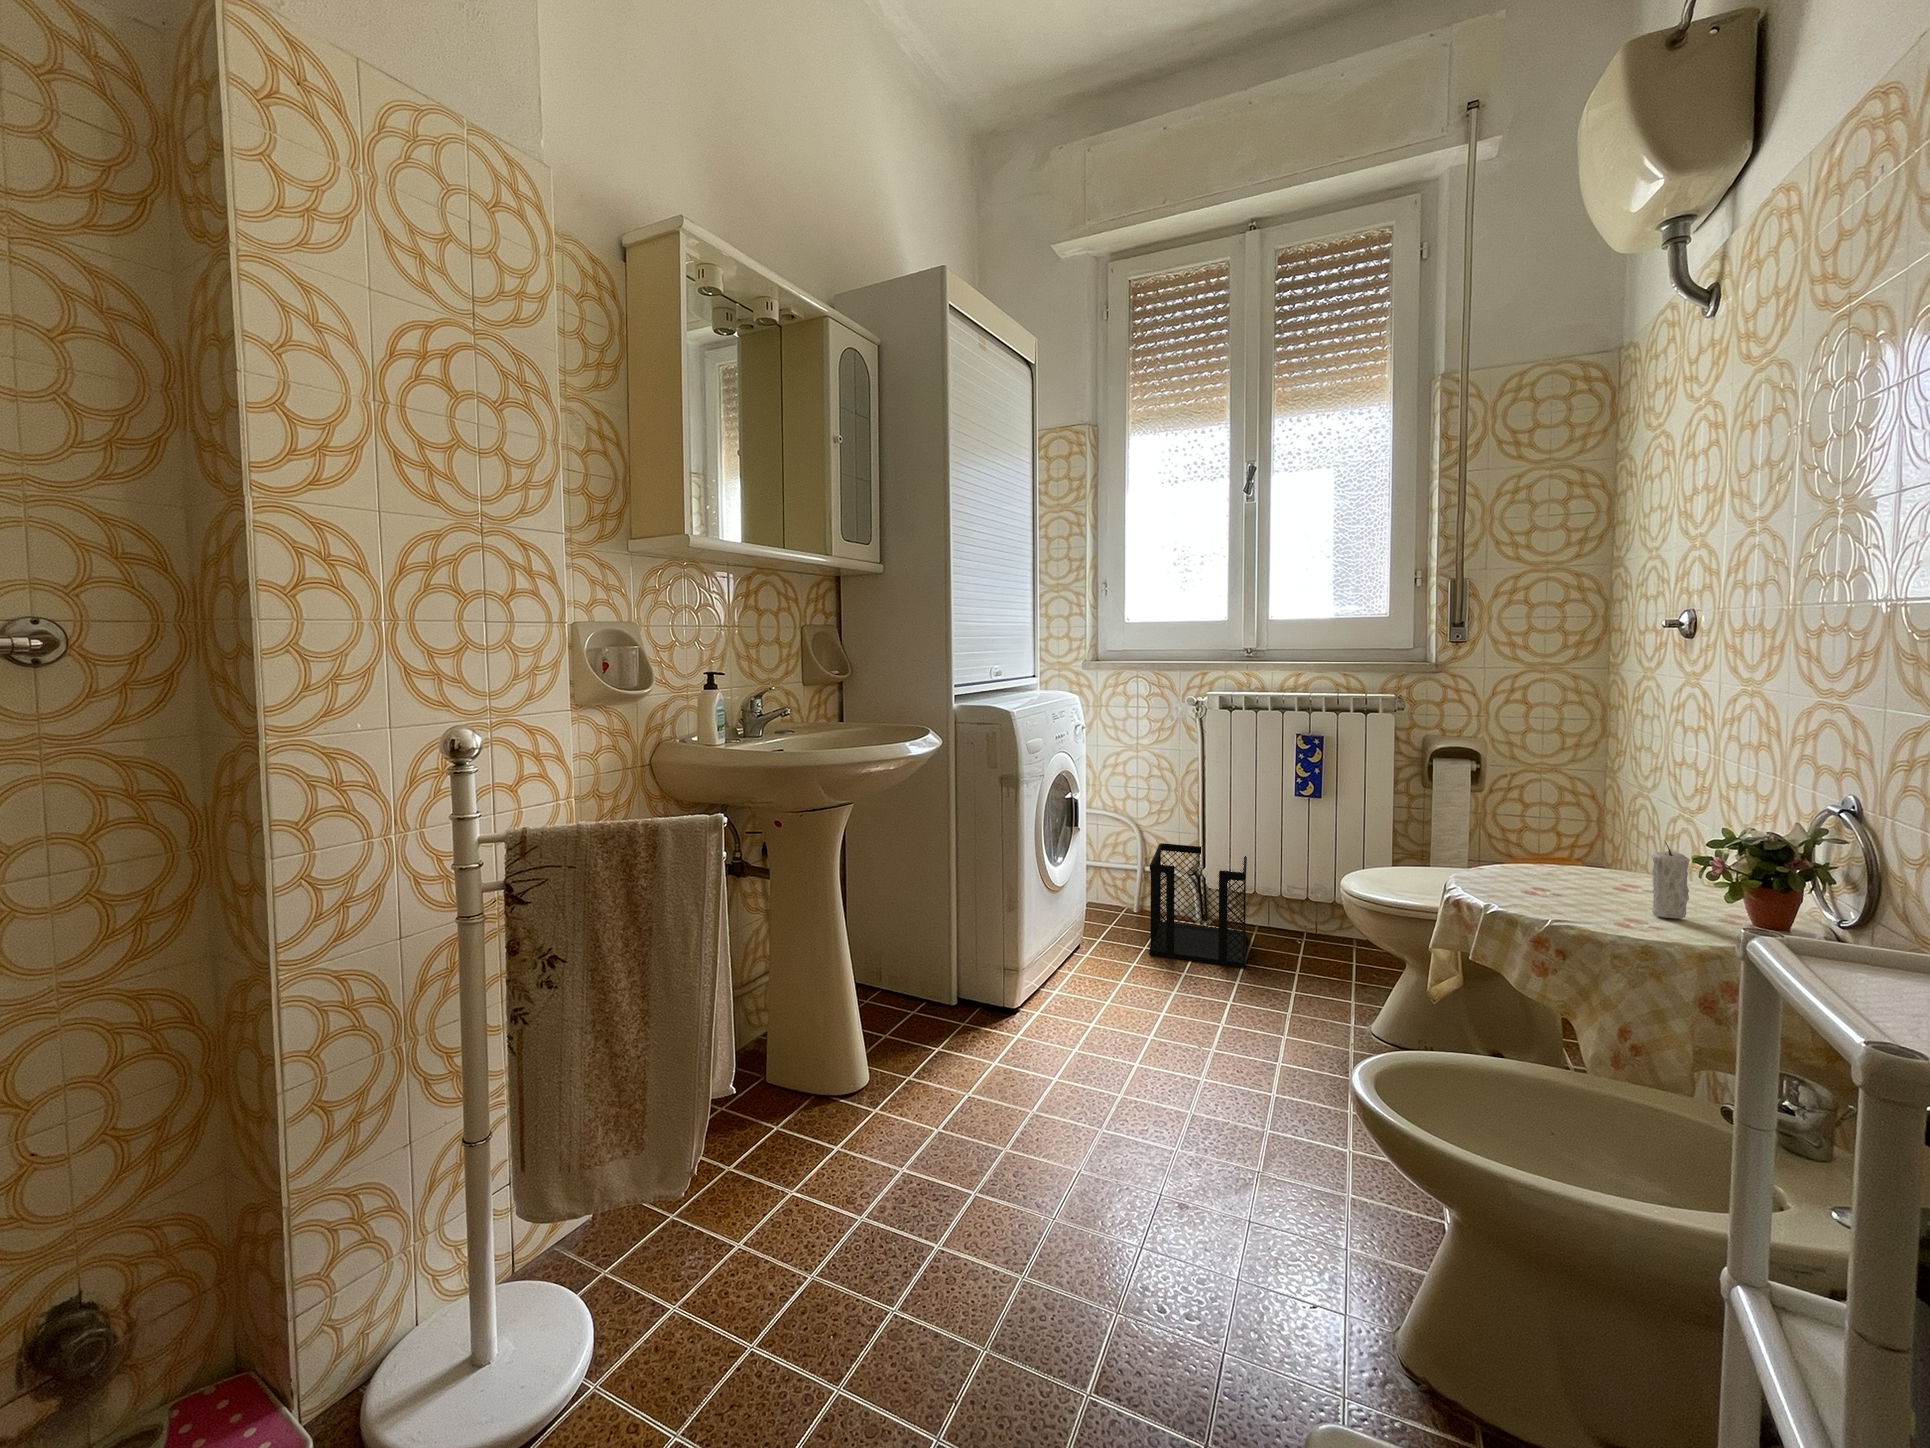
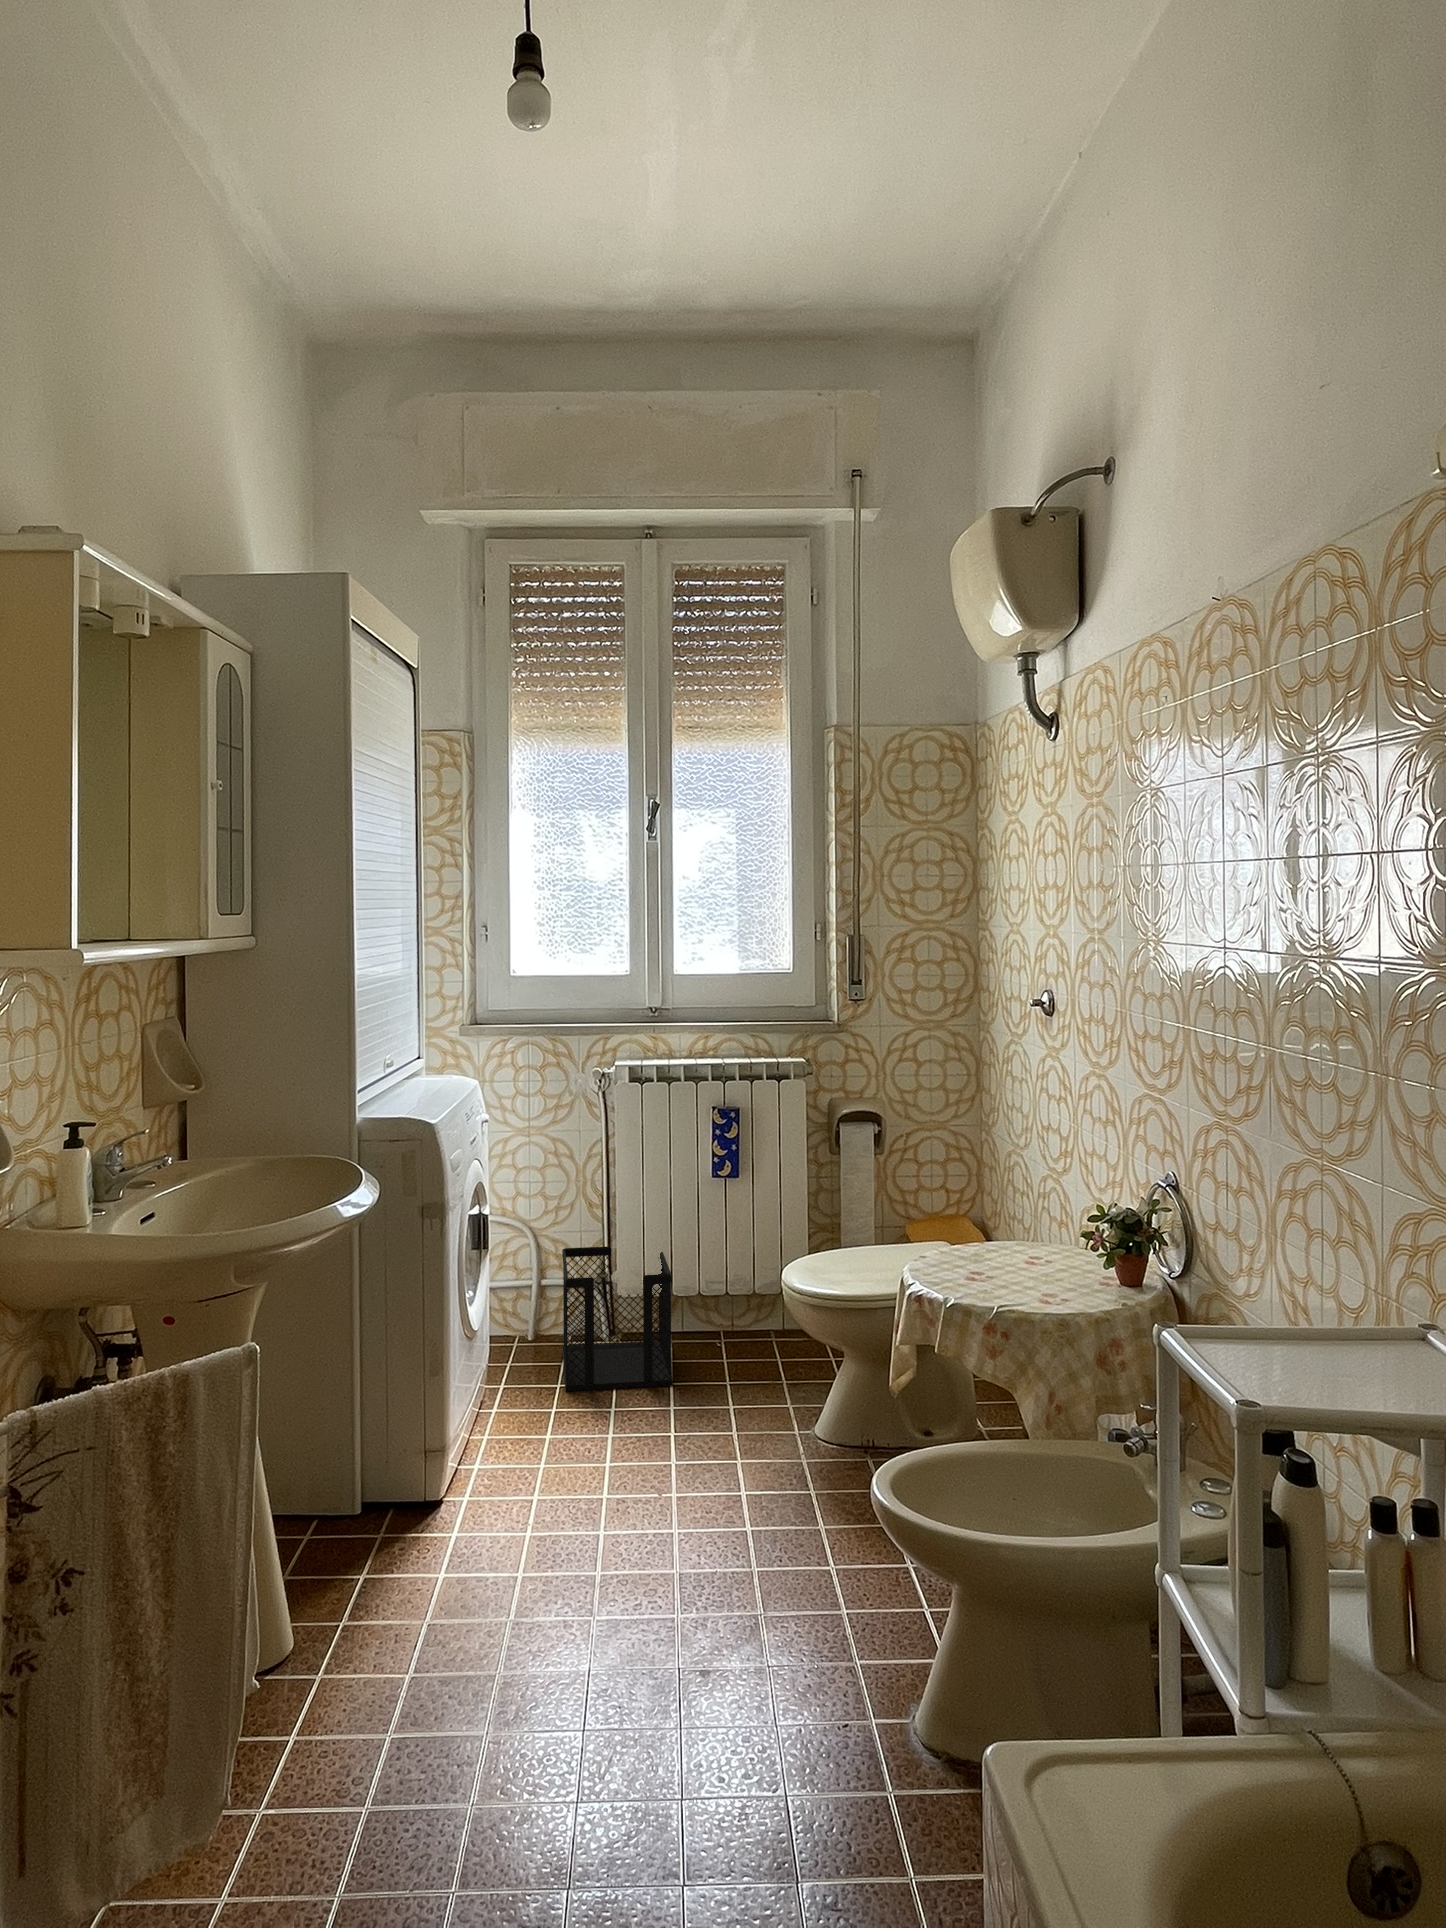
candle: present [1652,842,1690,918] -> none [1057,1216,1081,1283]

